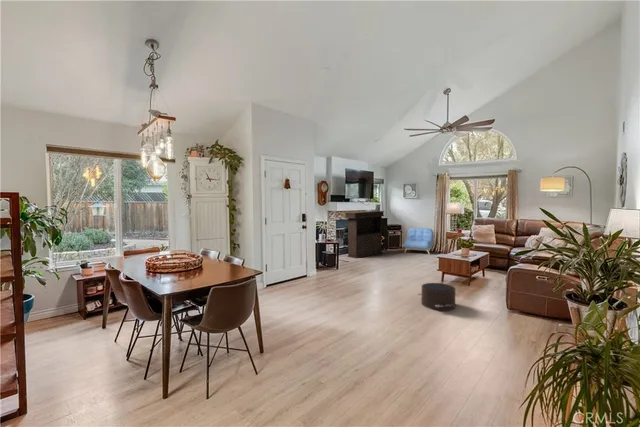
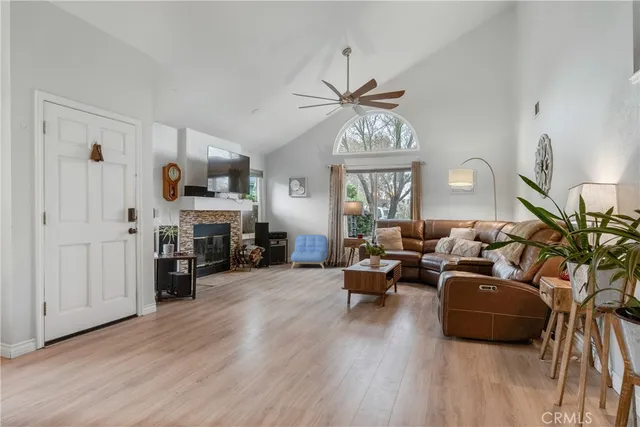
console table: present [345,211,384,258] -> none [207,212,264,280]
pouf: present [418,283,455,310] -> none [322,308,380,352]

